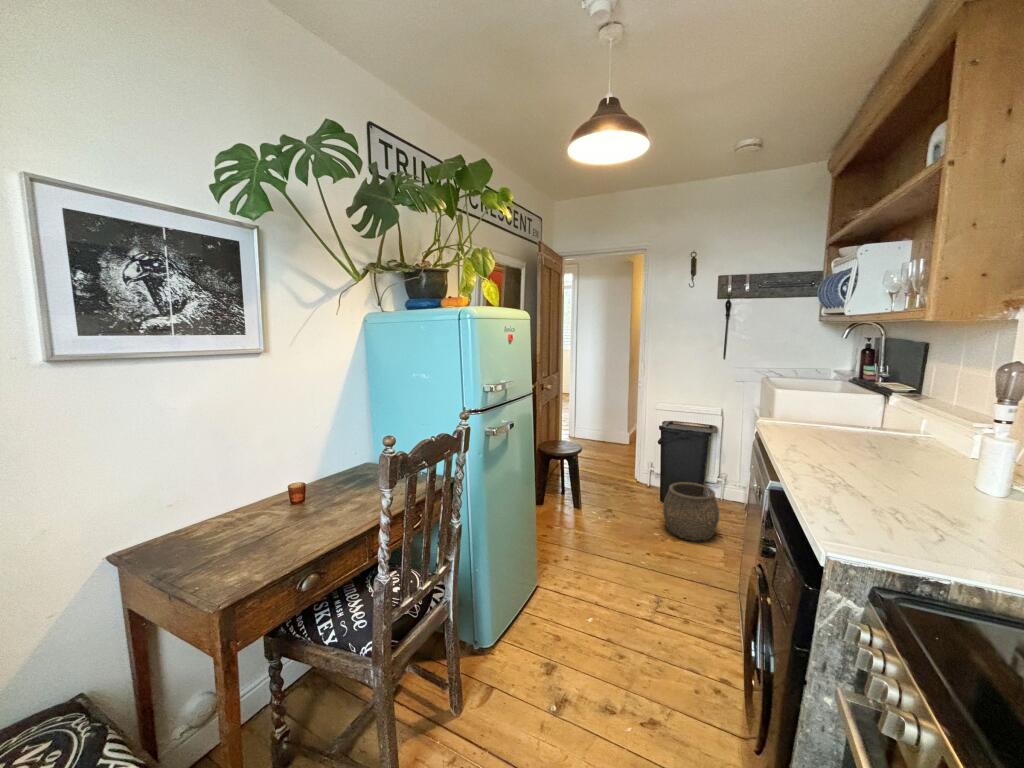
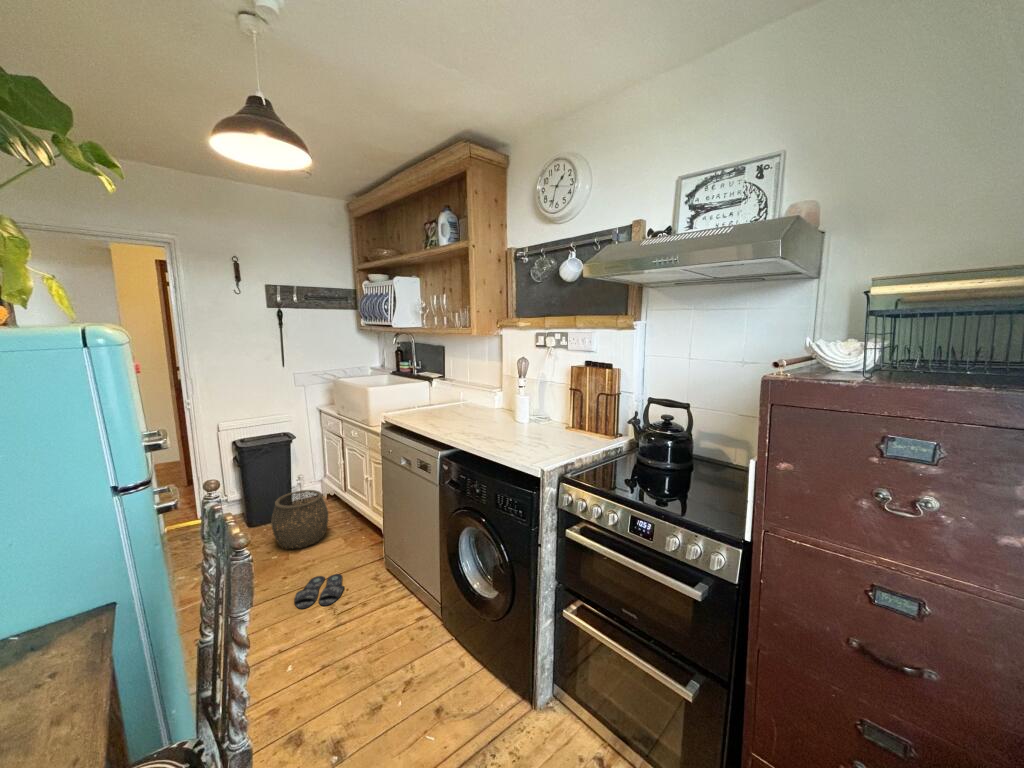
slippers: none [635,567,691,599] -> present [294,574,344,609]

